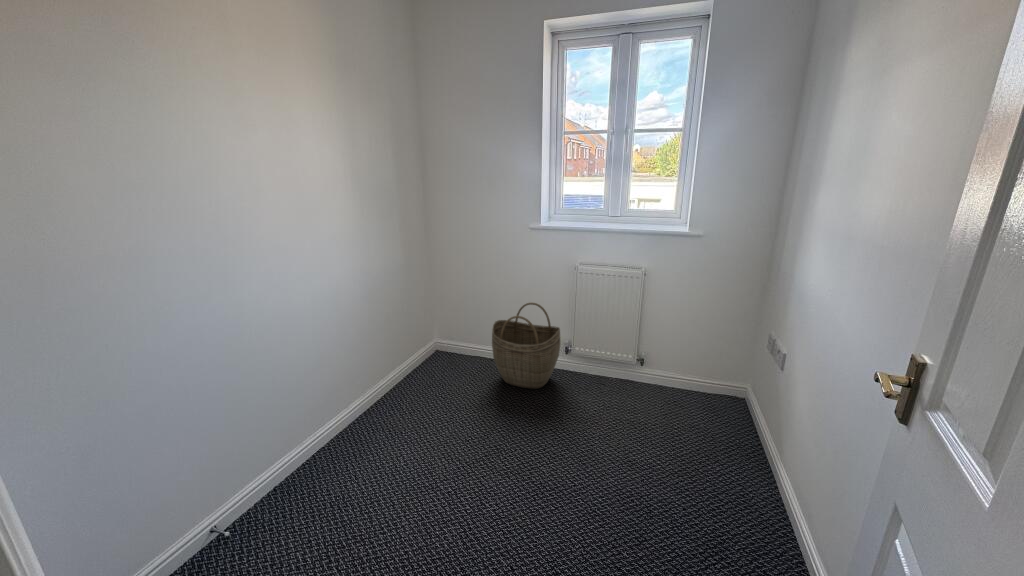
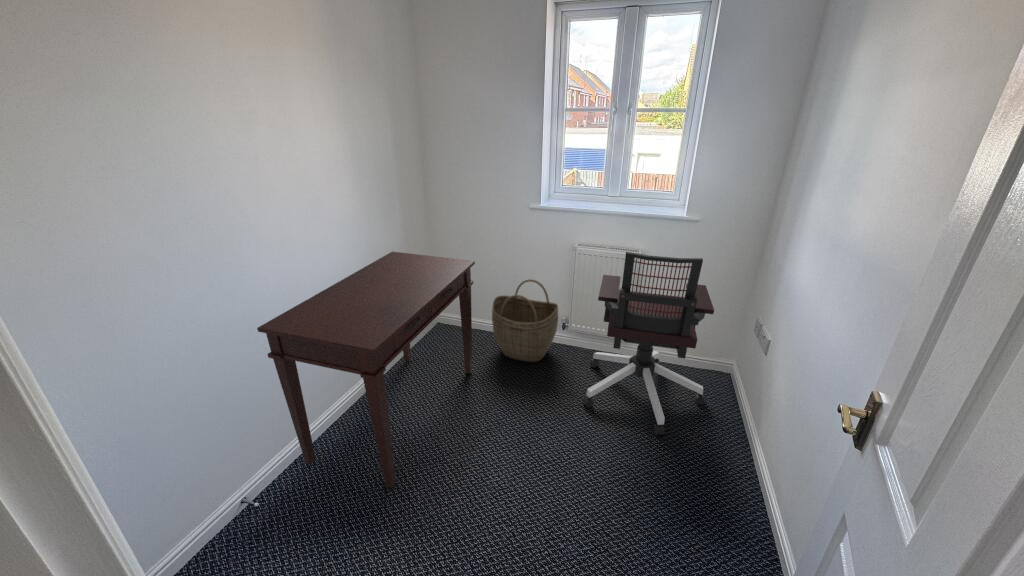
office chair: none [588,261,723,461] -> present [583,252,714,435]
desk: none [242,272,473,517] -> present [257,252,475,488]

